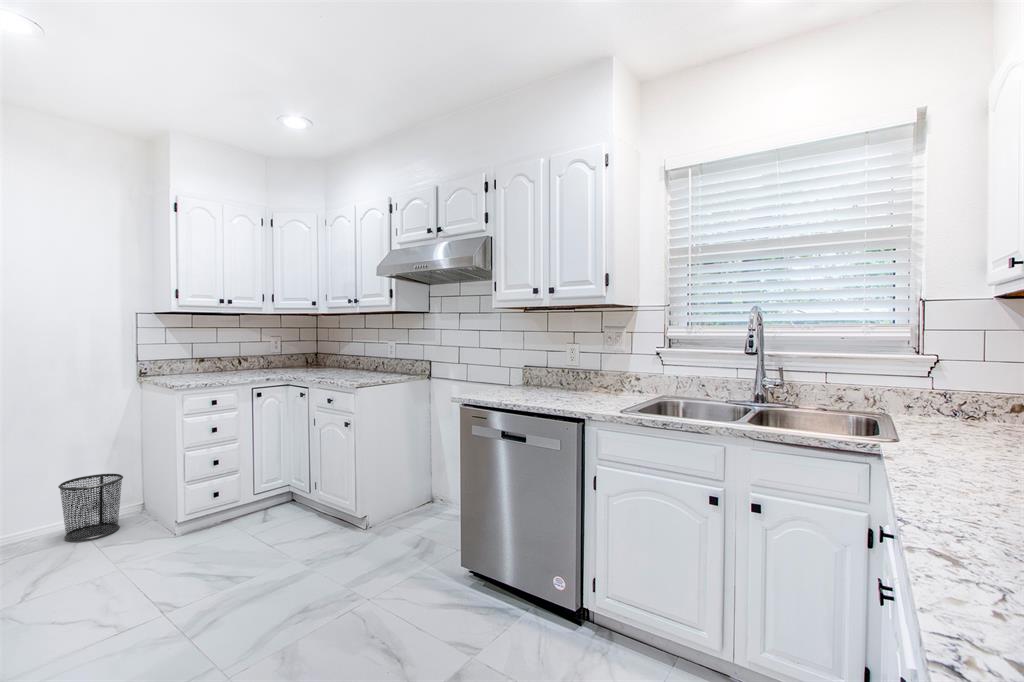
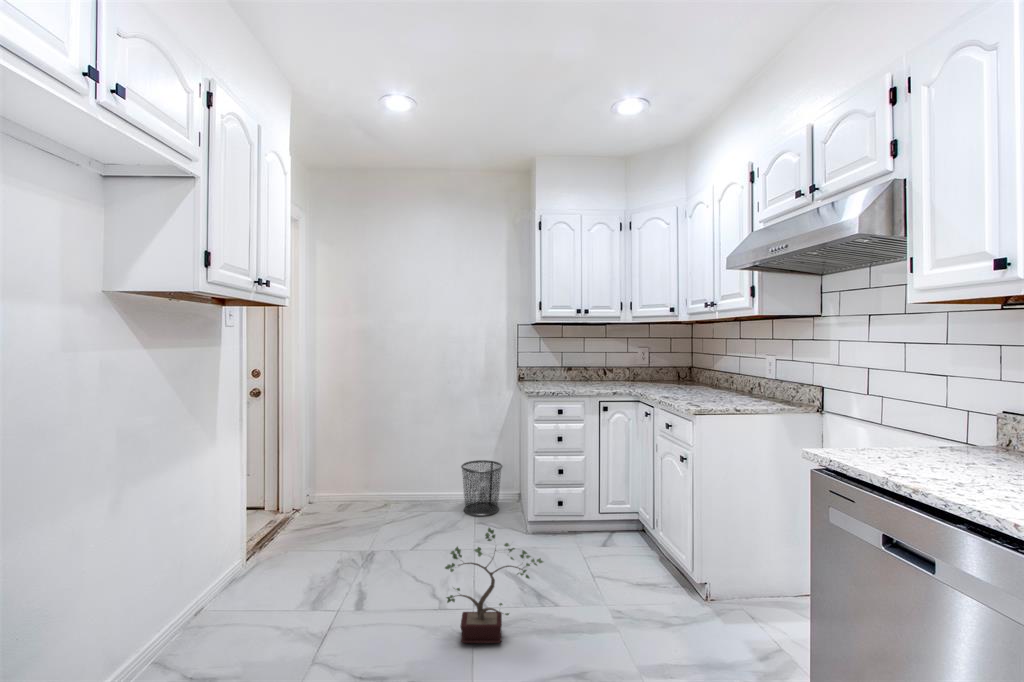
potted plant: none [144,511,254,627] -> present [445,528,543,643]

